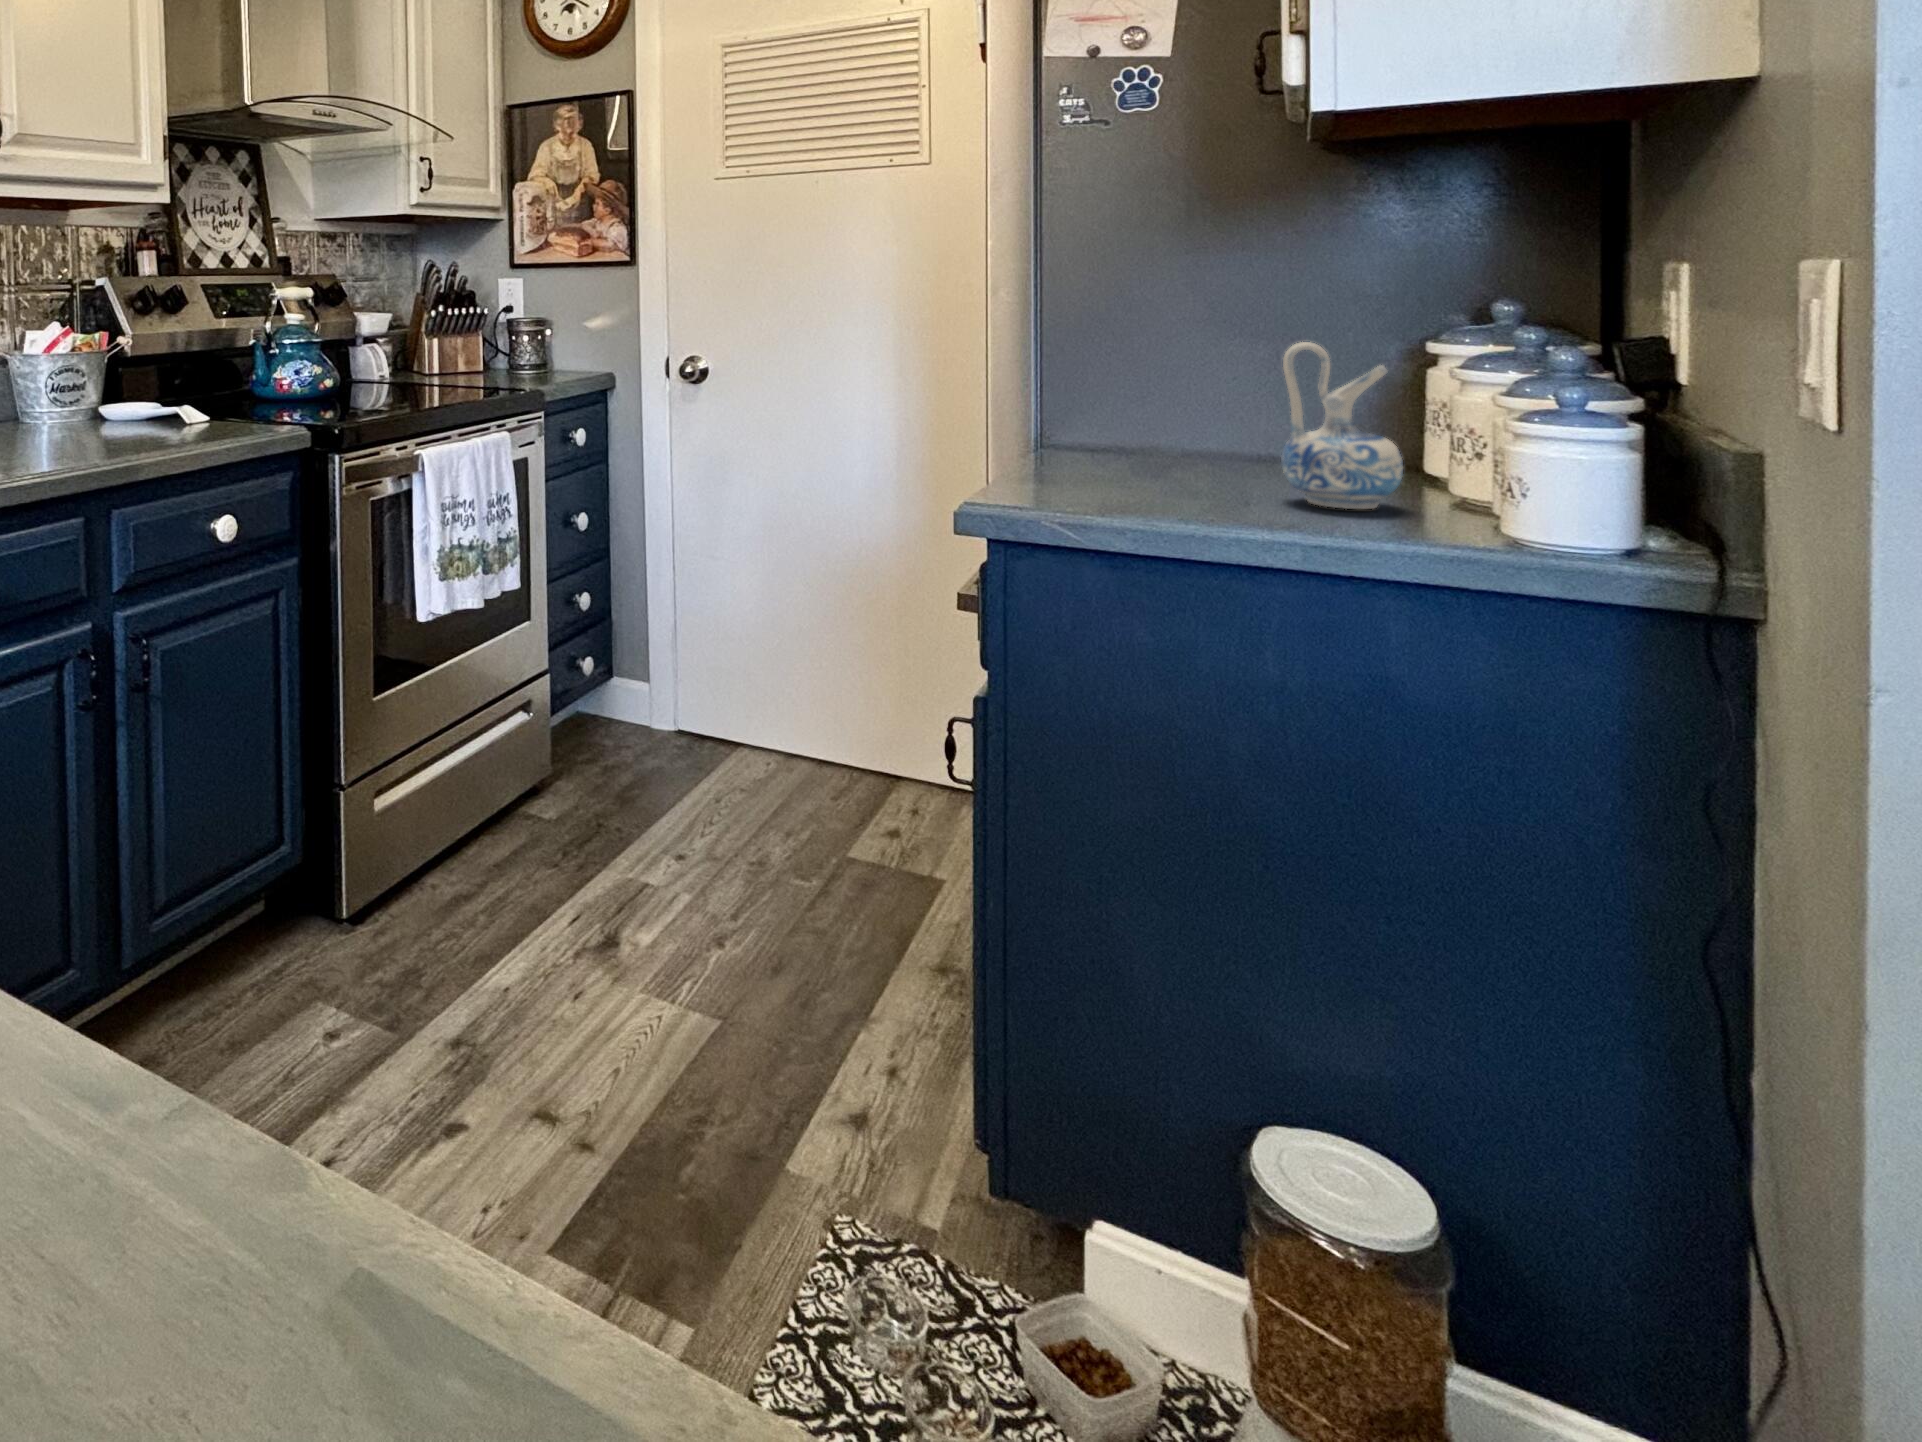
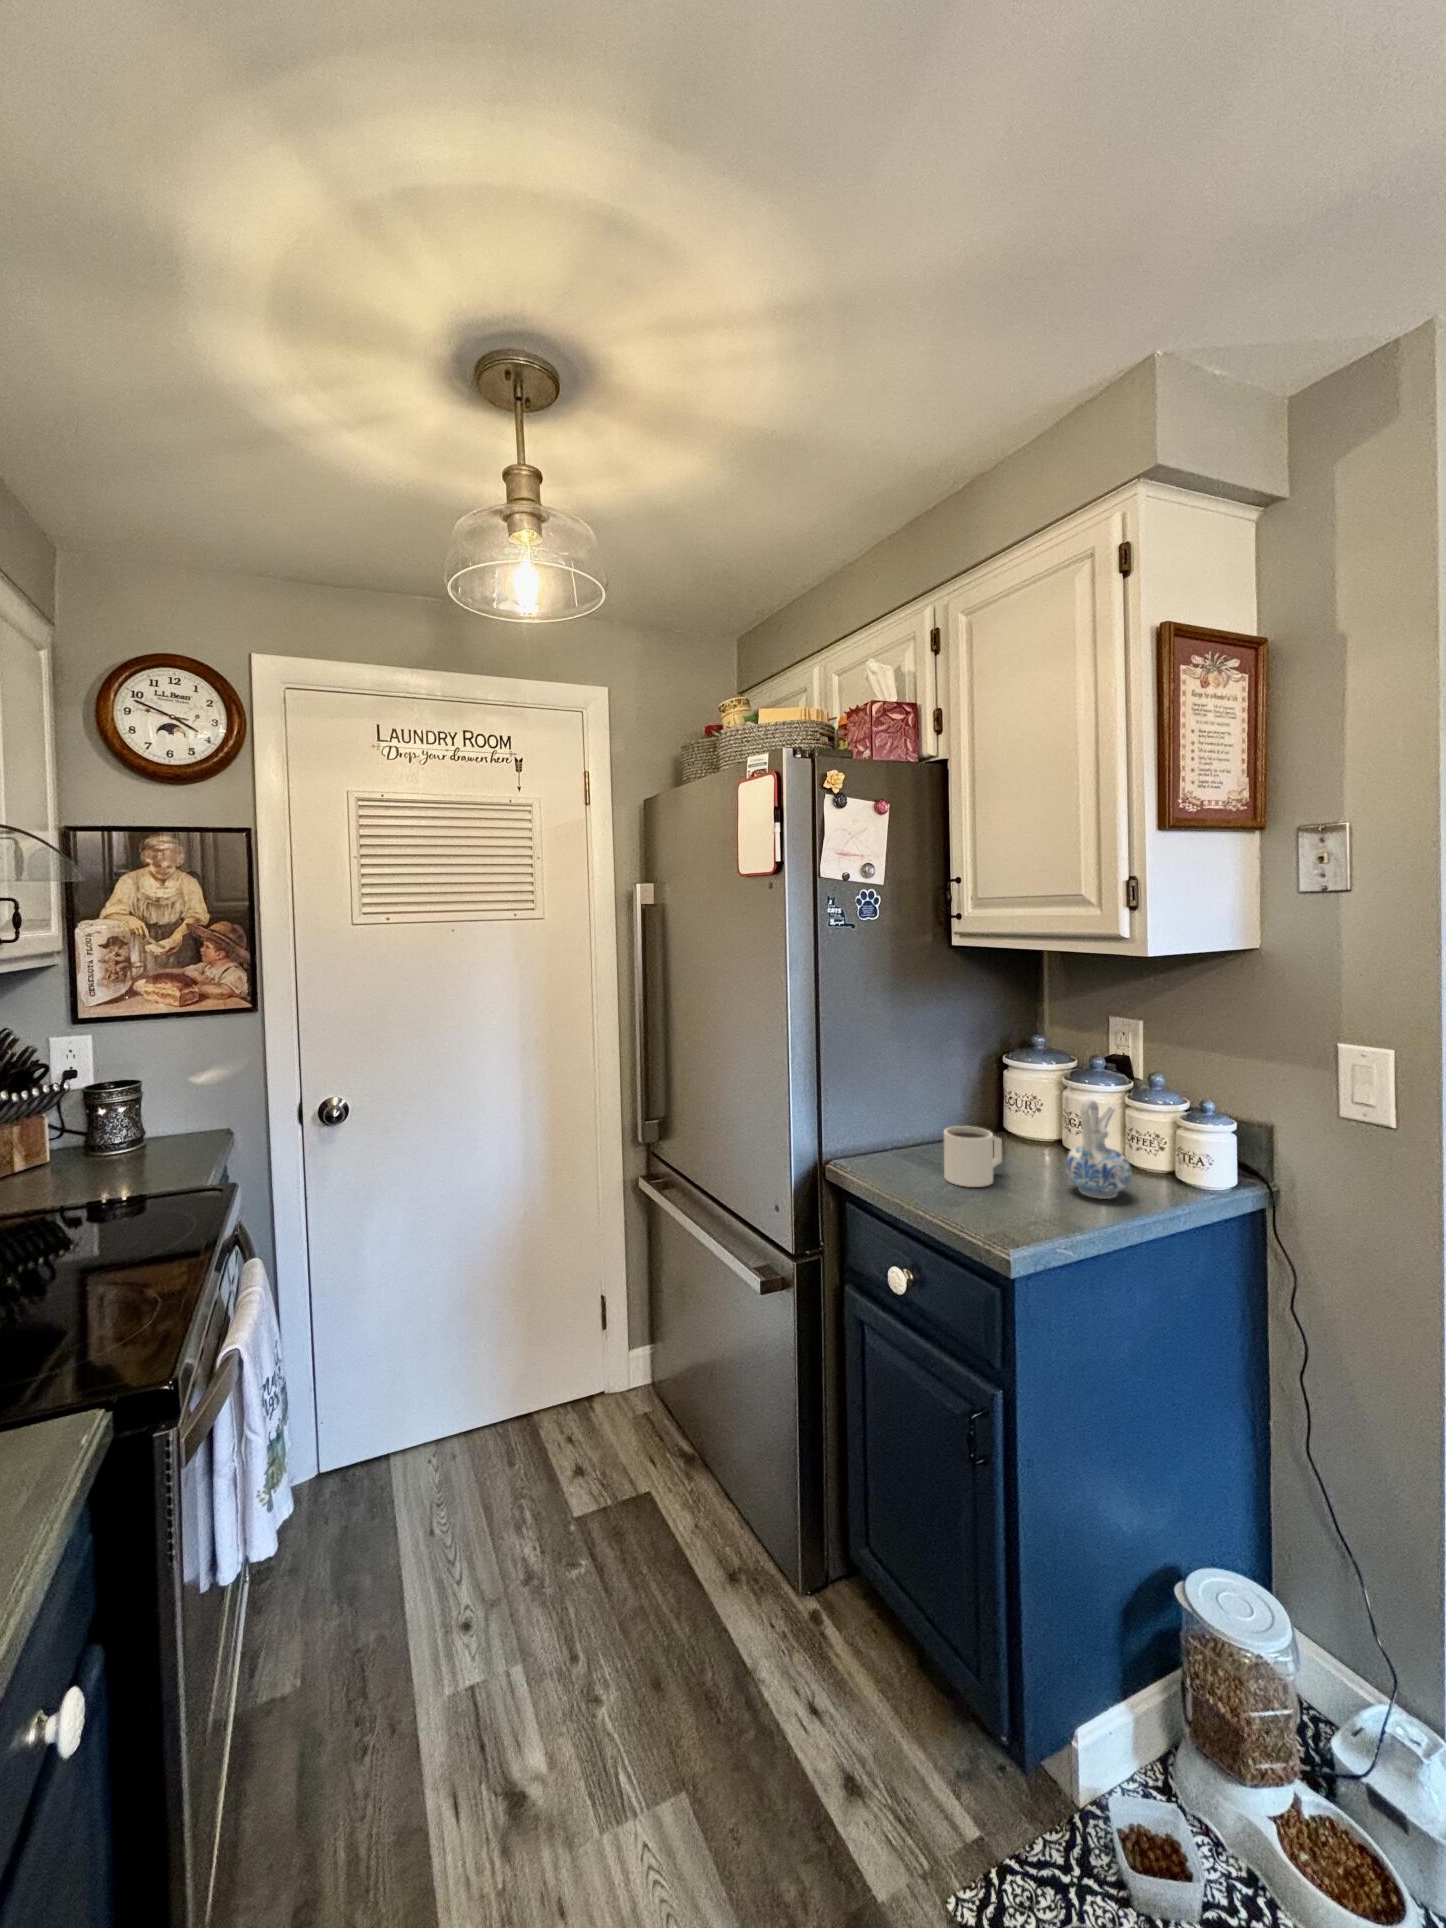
mug: none [1139,397,1251,476] -> present [944,1126,1002,1187]

